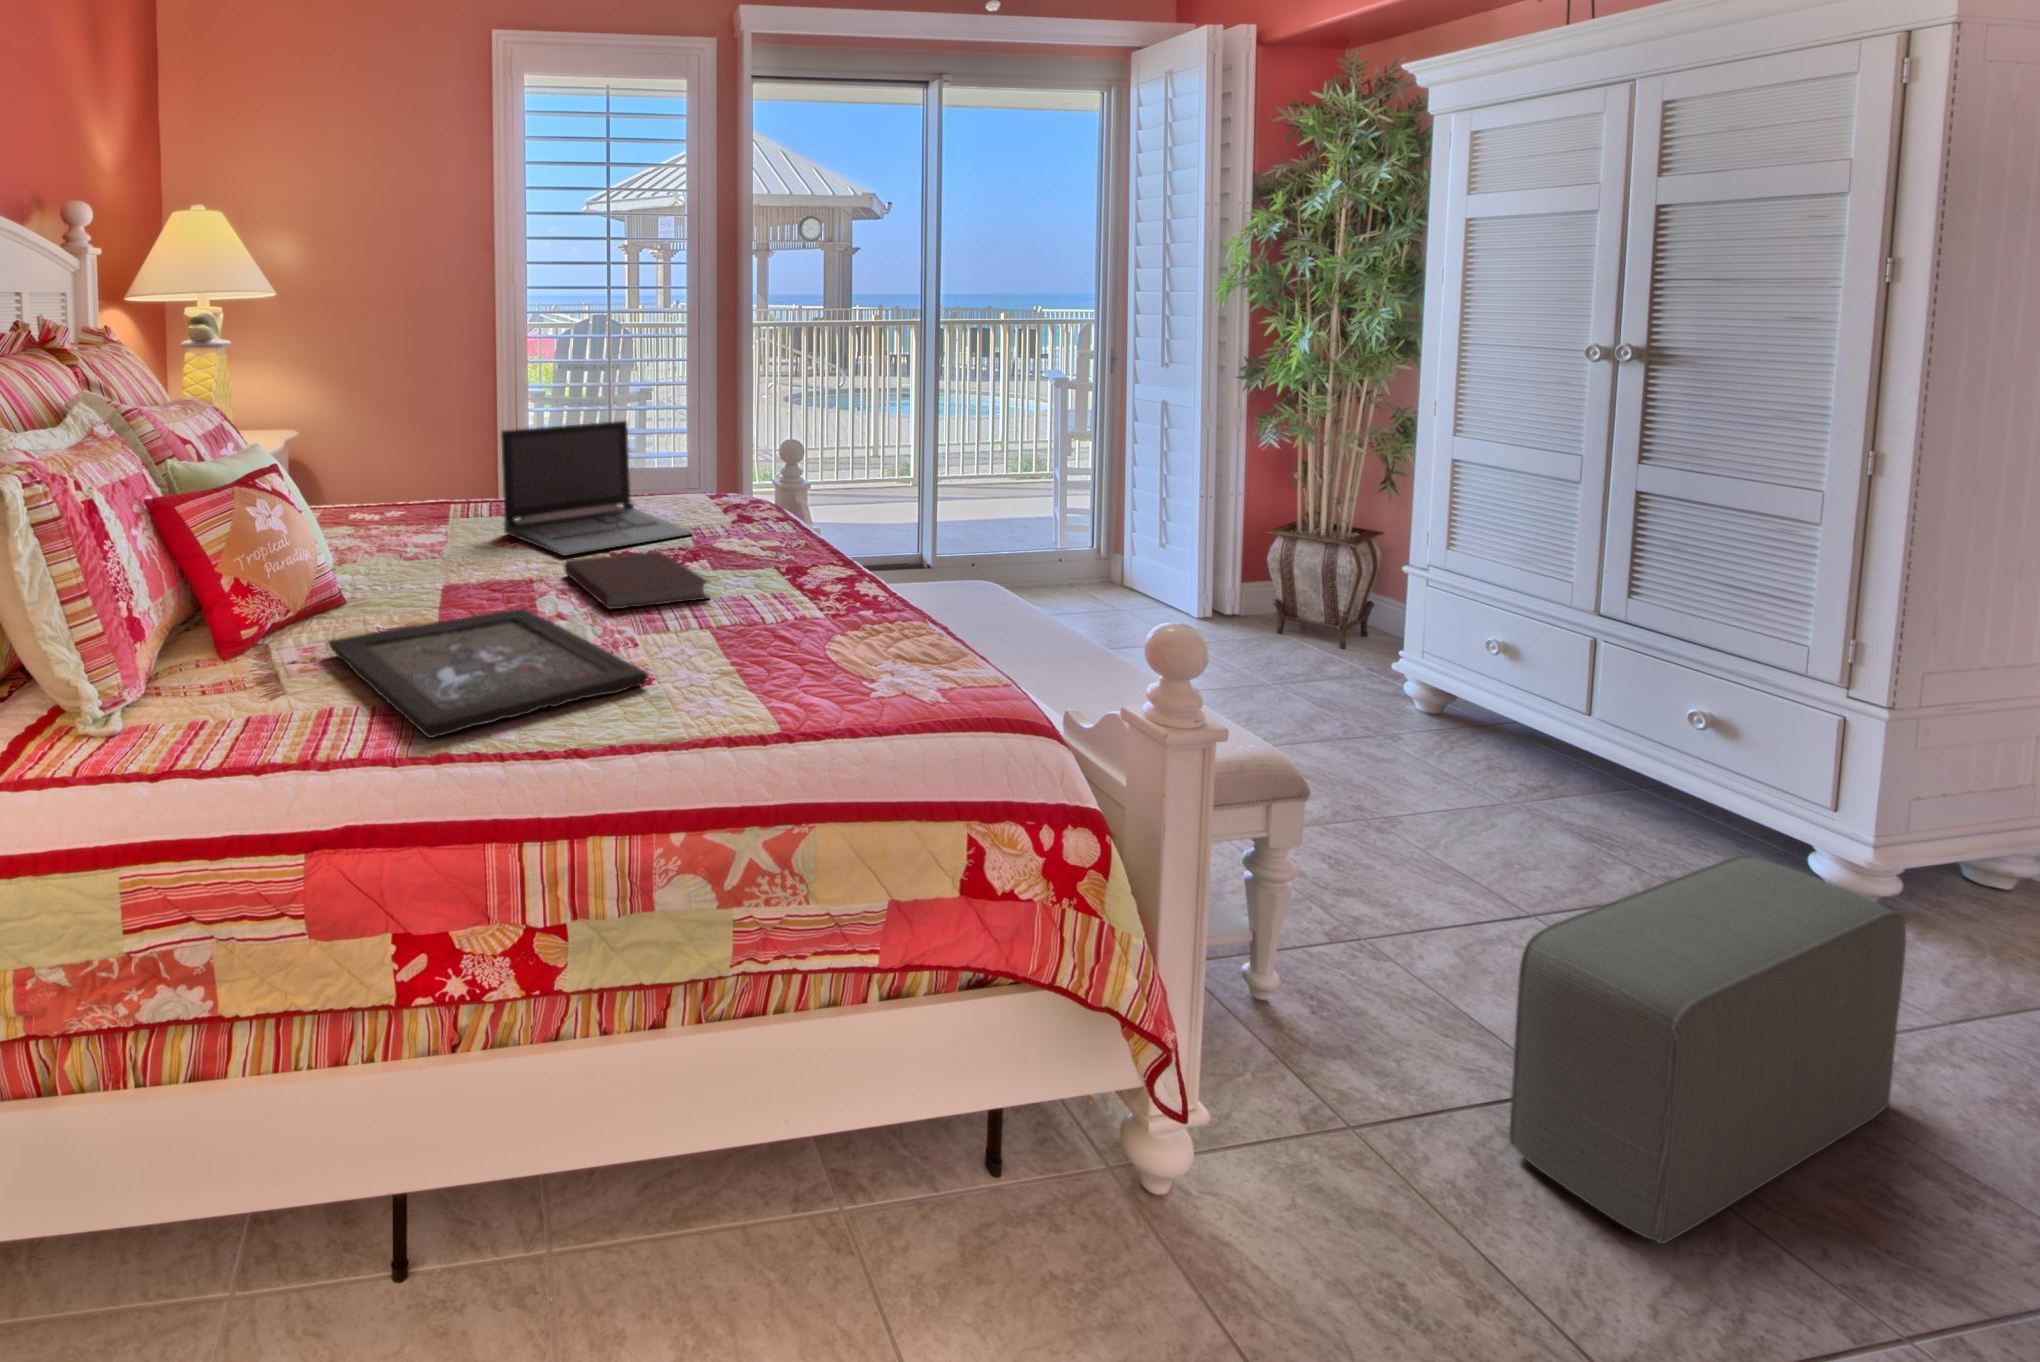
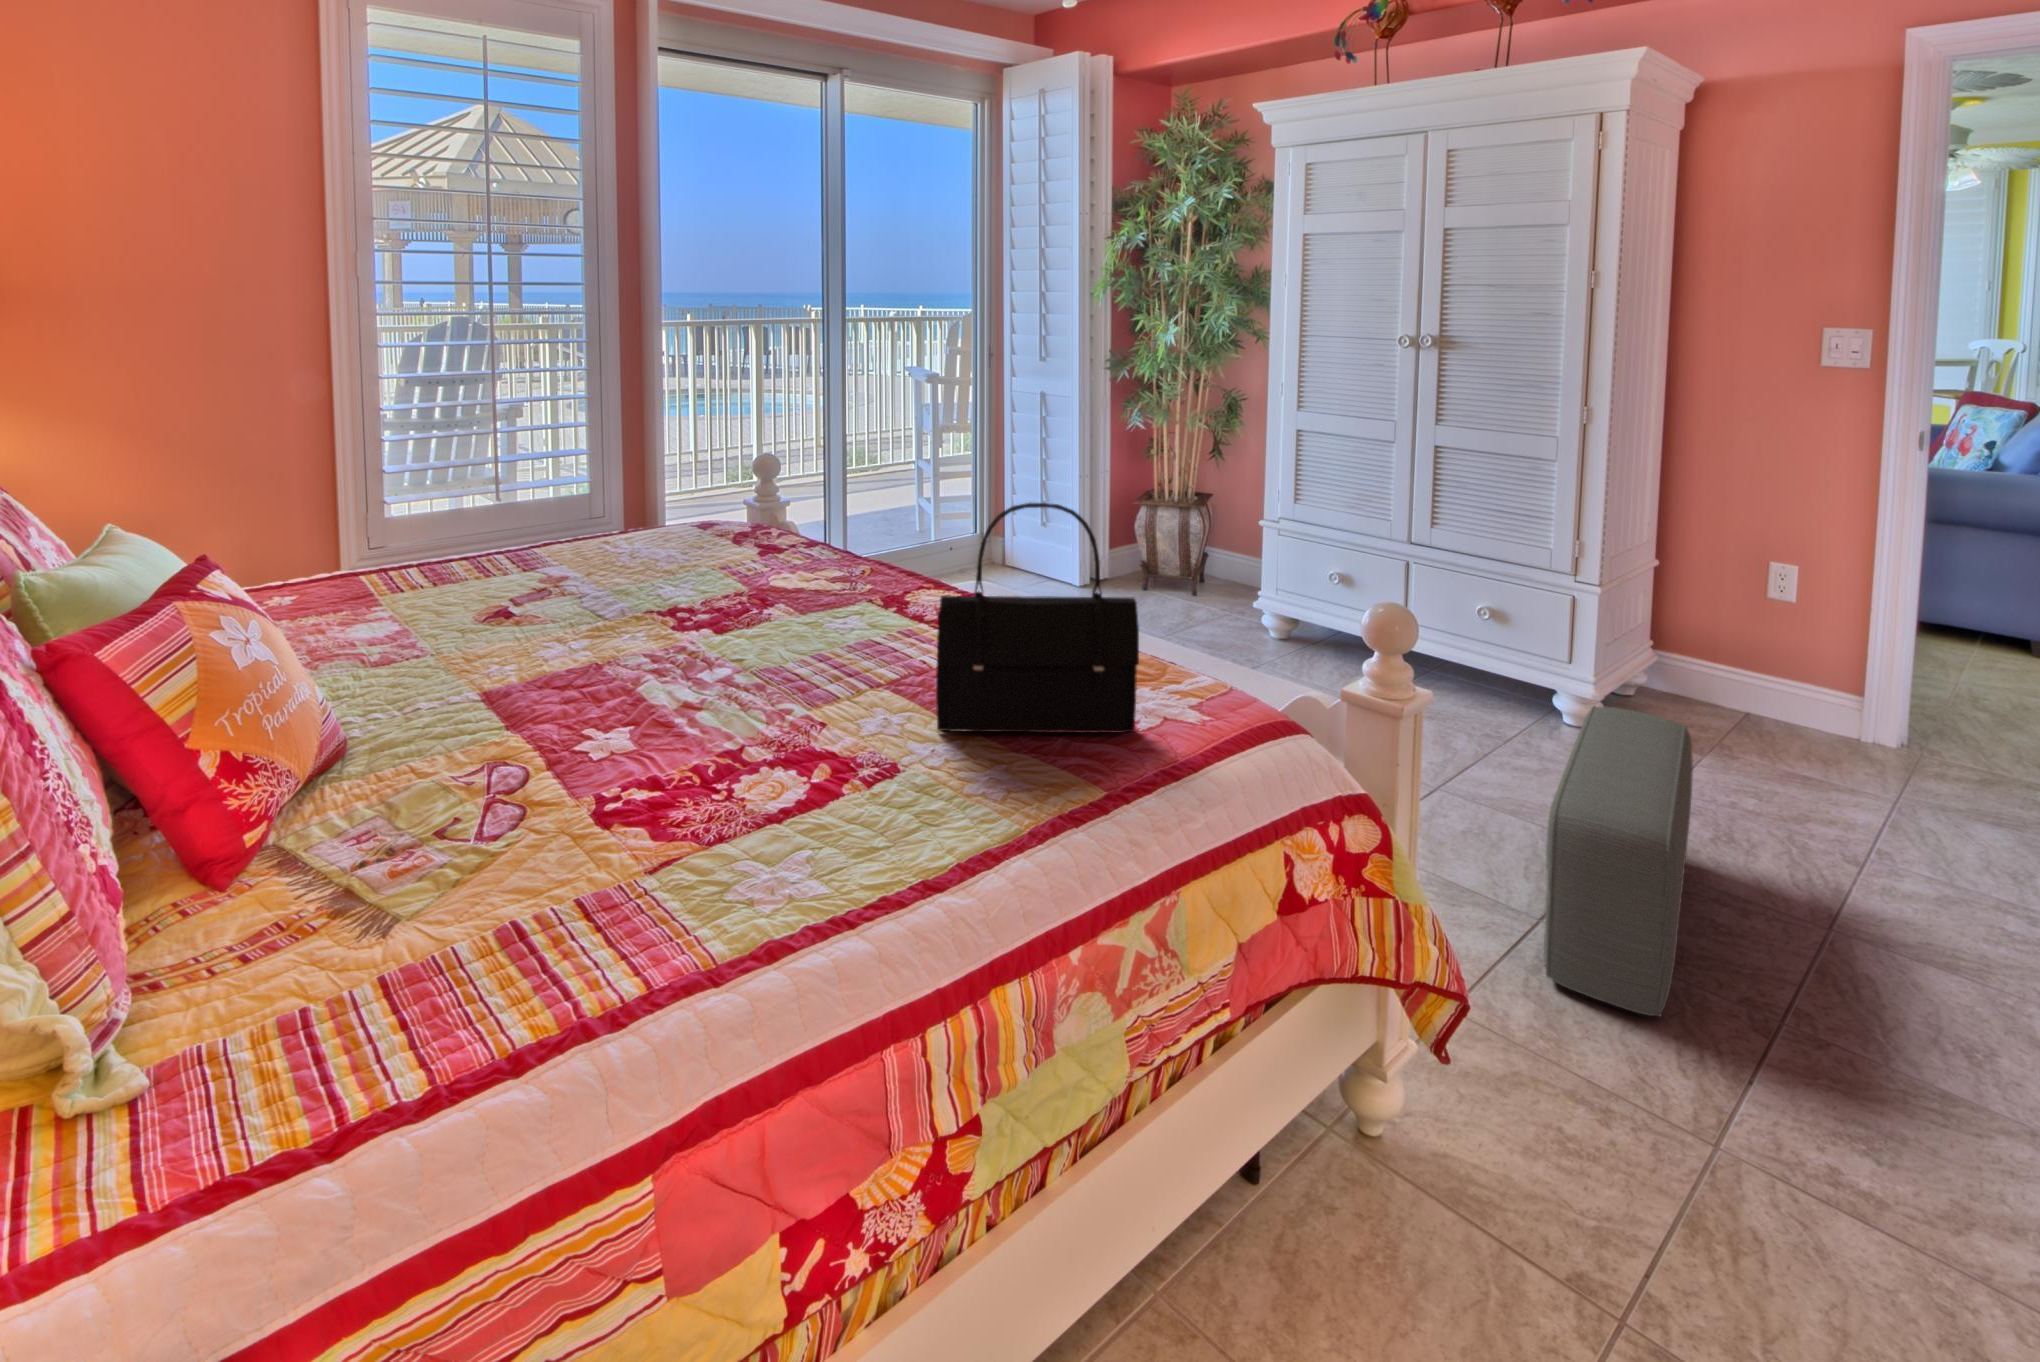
laptop: present [501,421,693,556] -> none [495,446,744,623]
handbag: none [695,479,868,699] -> present [936,503,1139,733]
notebook: present [564,551,709,610] -> none [646,599,852,682]
tray: present [329,608,648,738] -> none [425,702,909,923]

